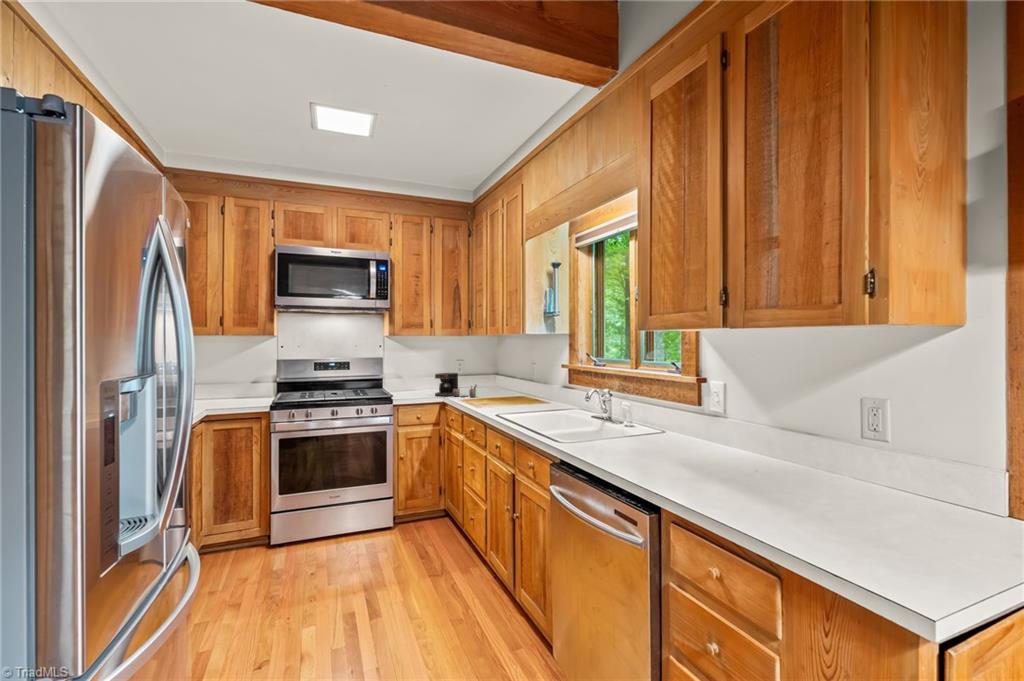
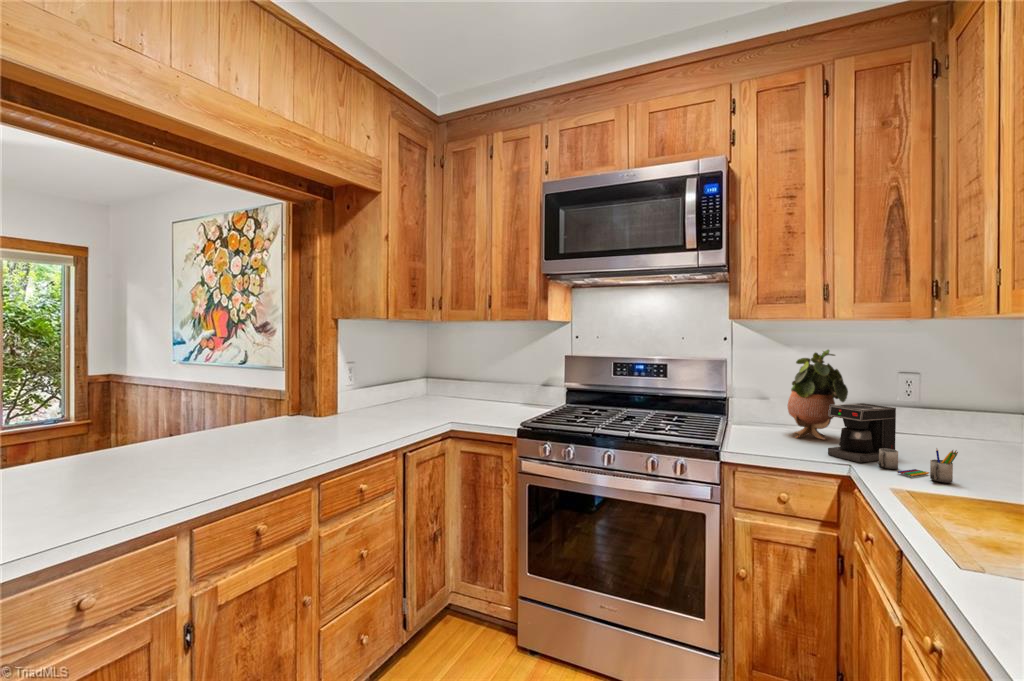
potted plant: none [416,351,440,393] -> present [788,350,848,440]

